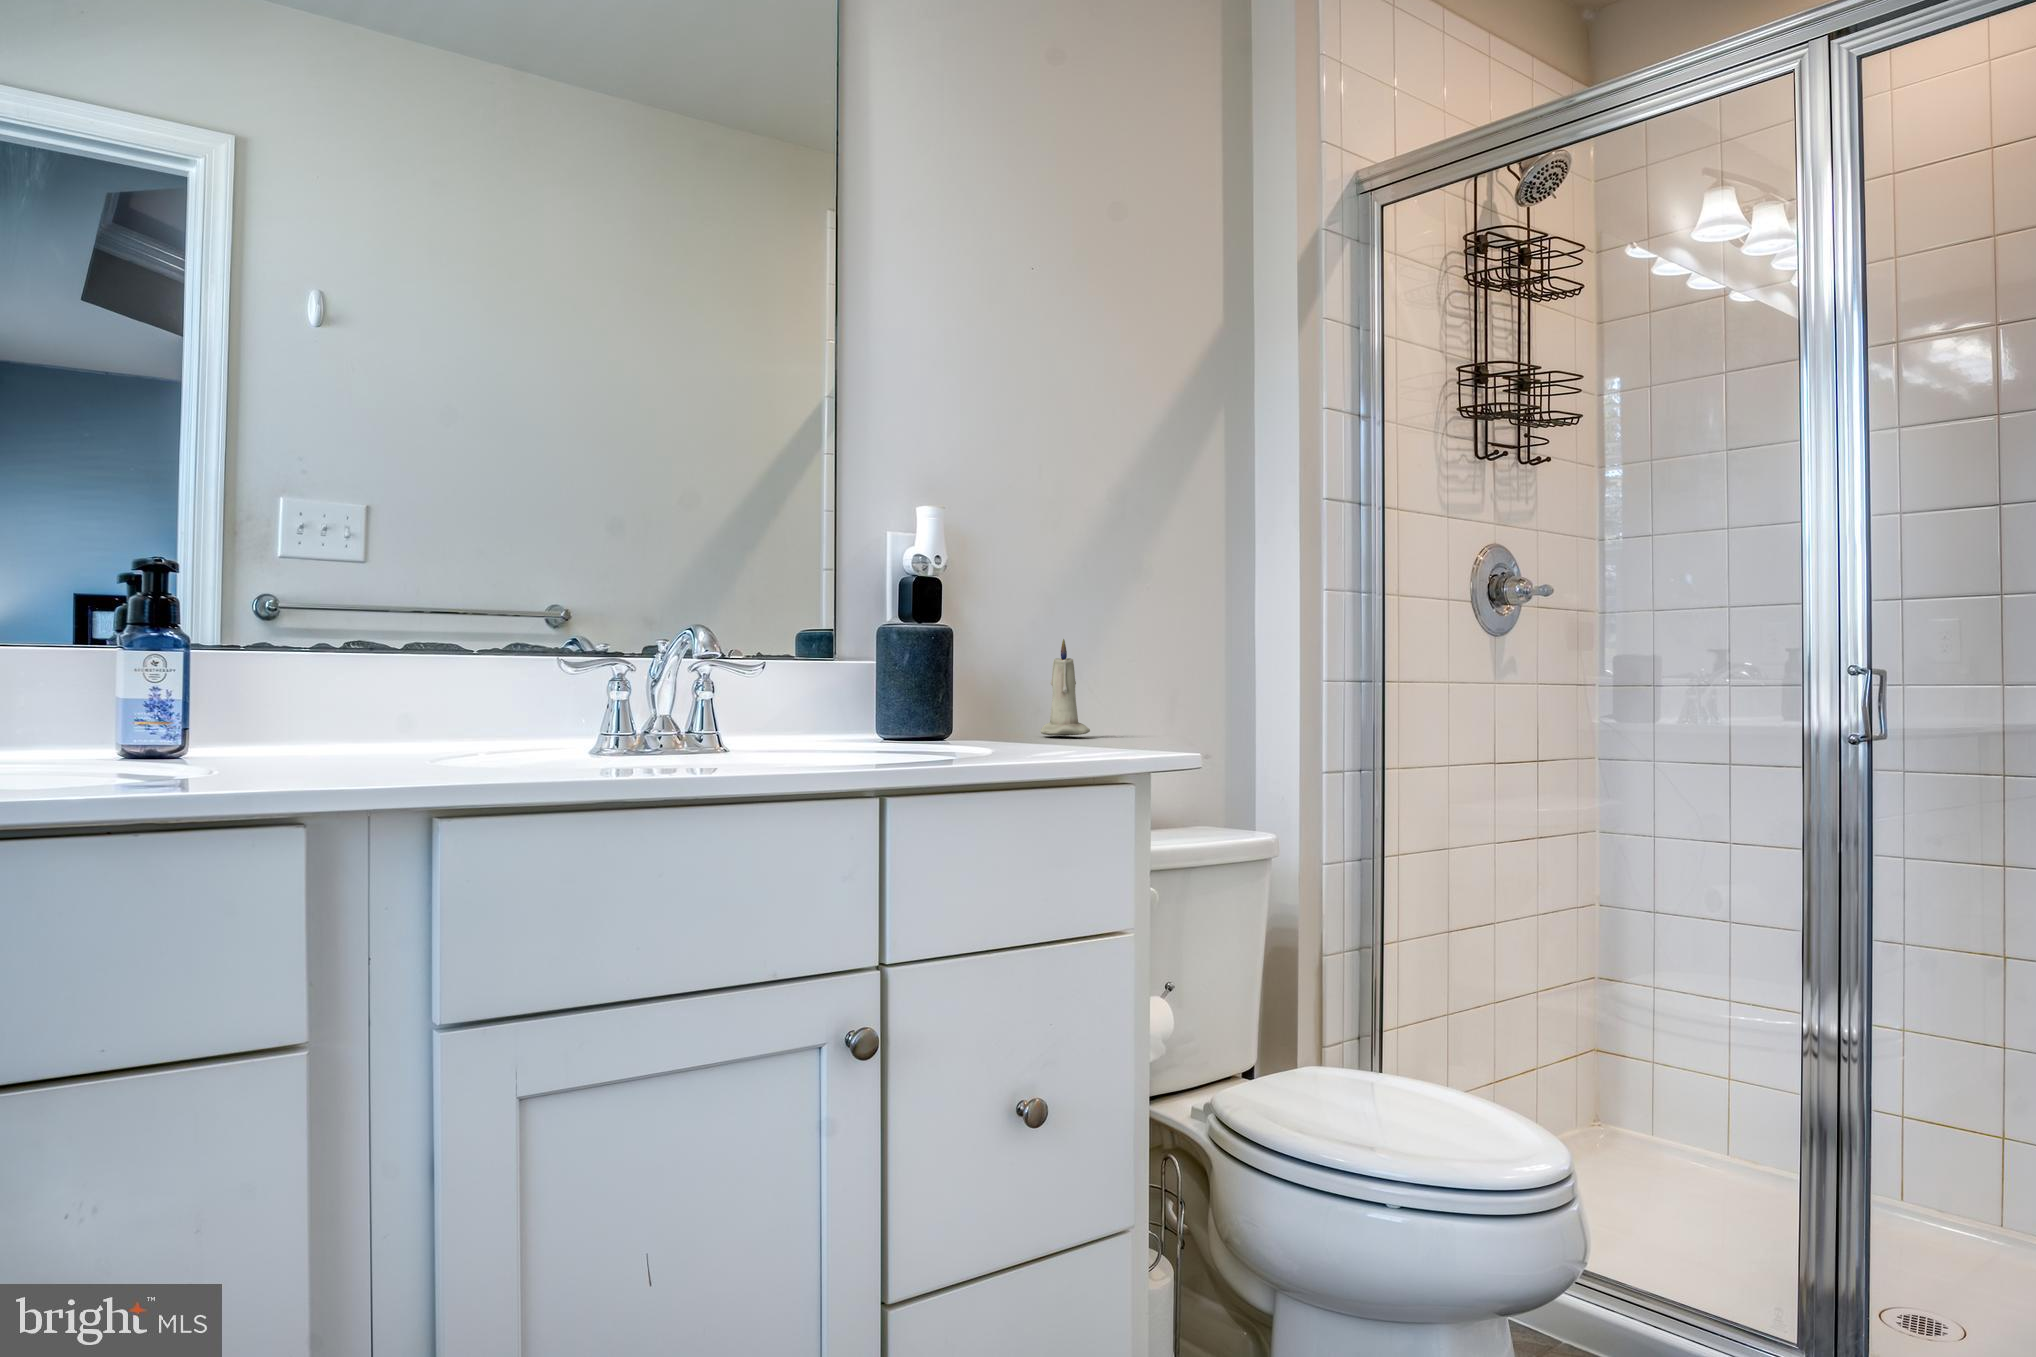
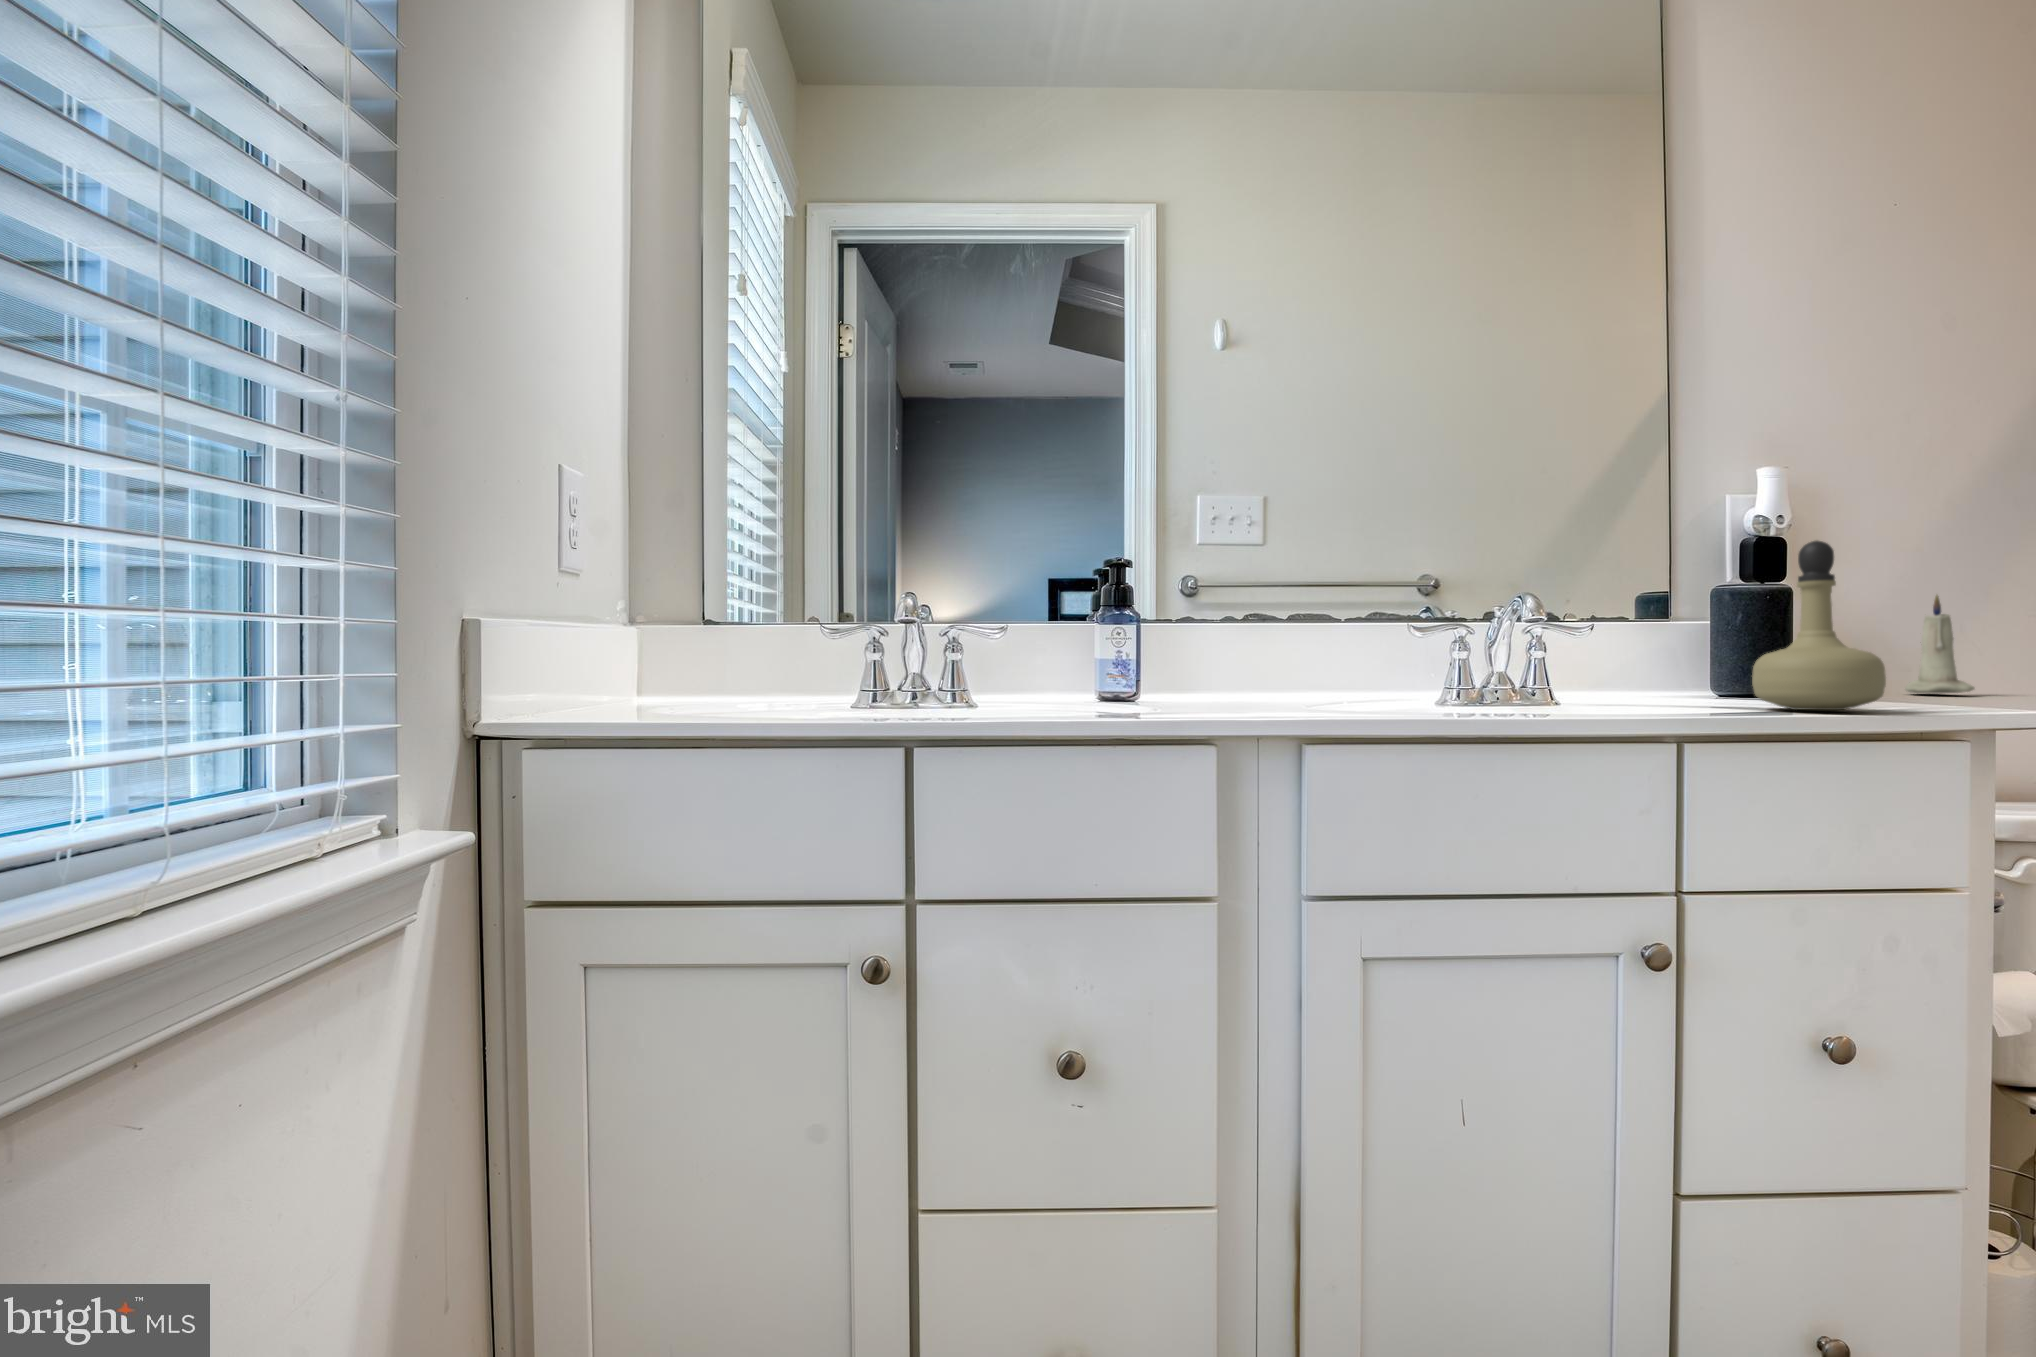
perfume bottle: none [902,587,1005,755] -> present [1752,541,1886,710]

